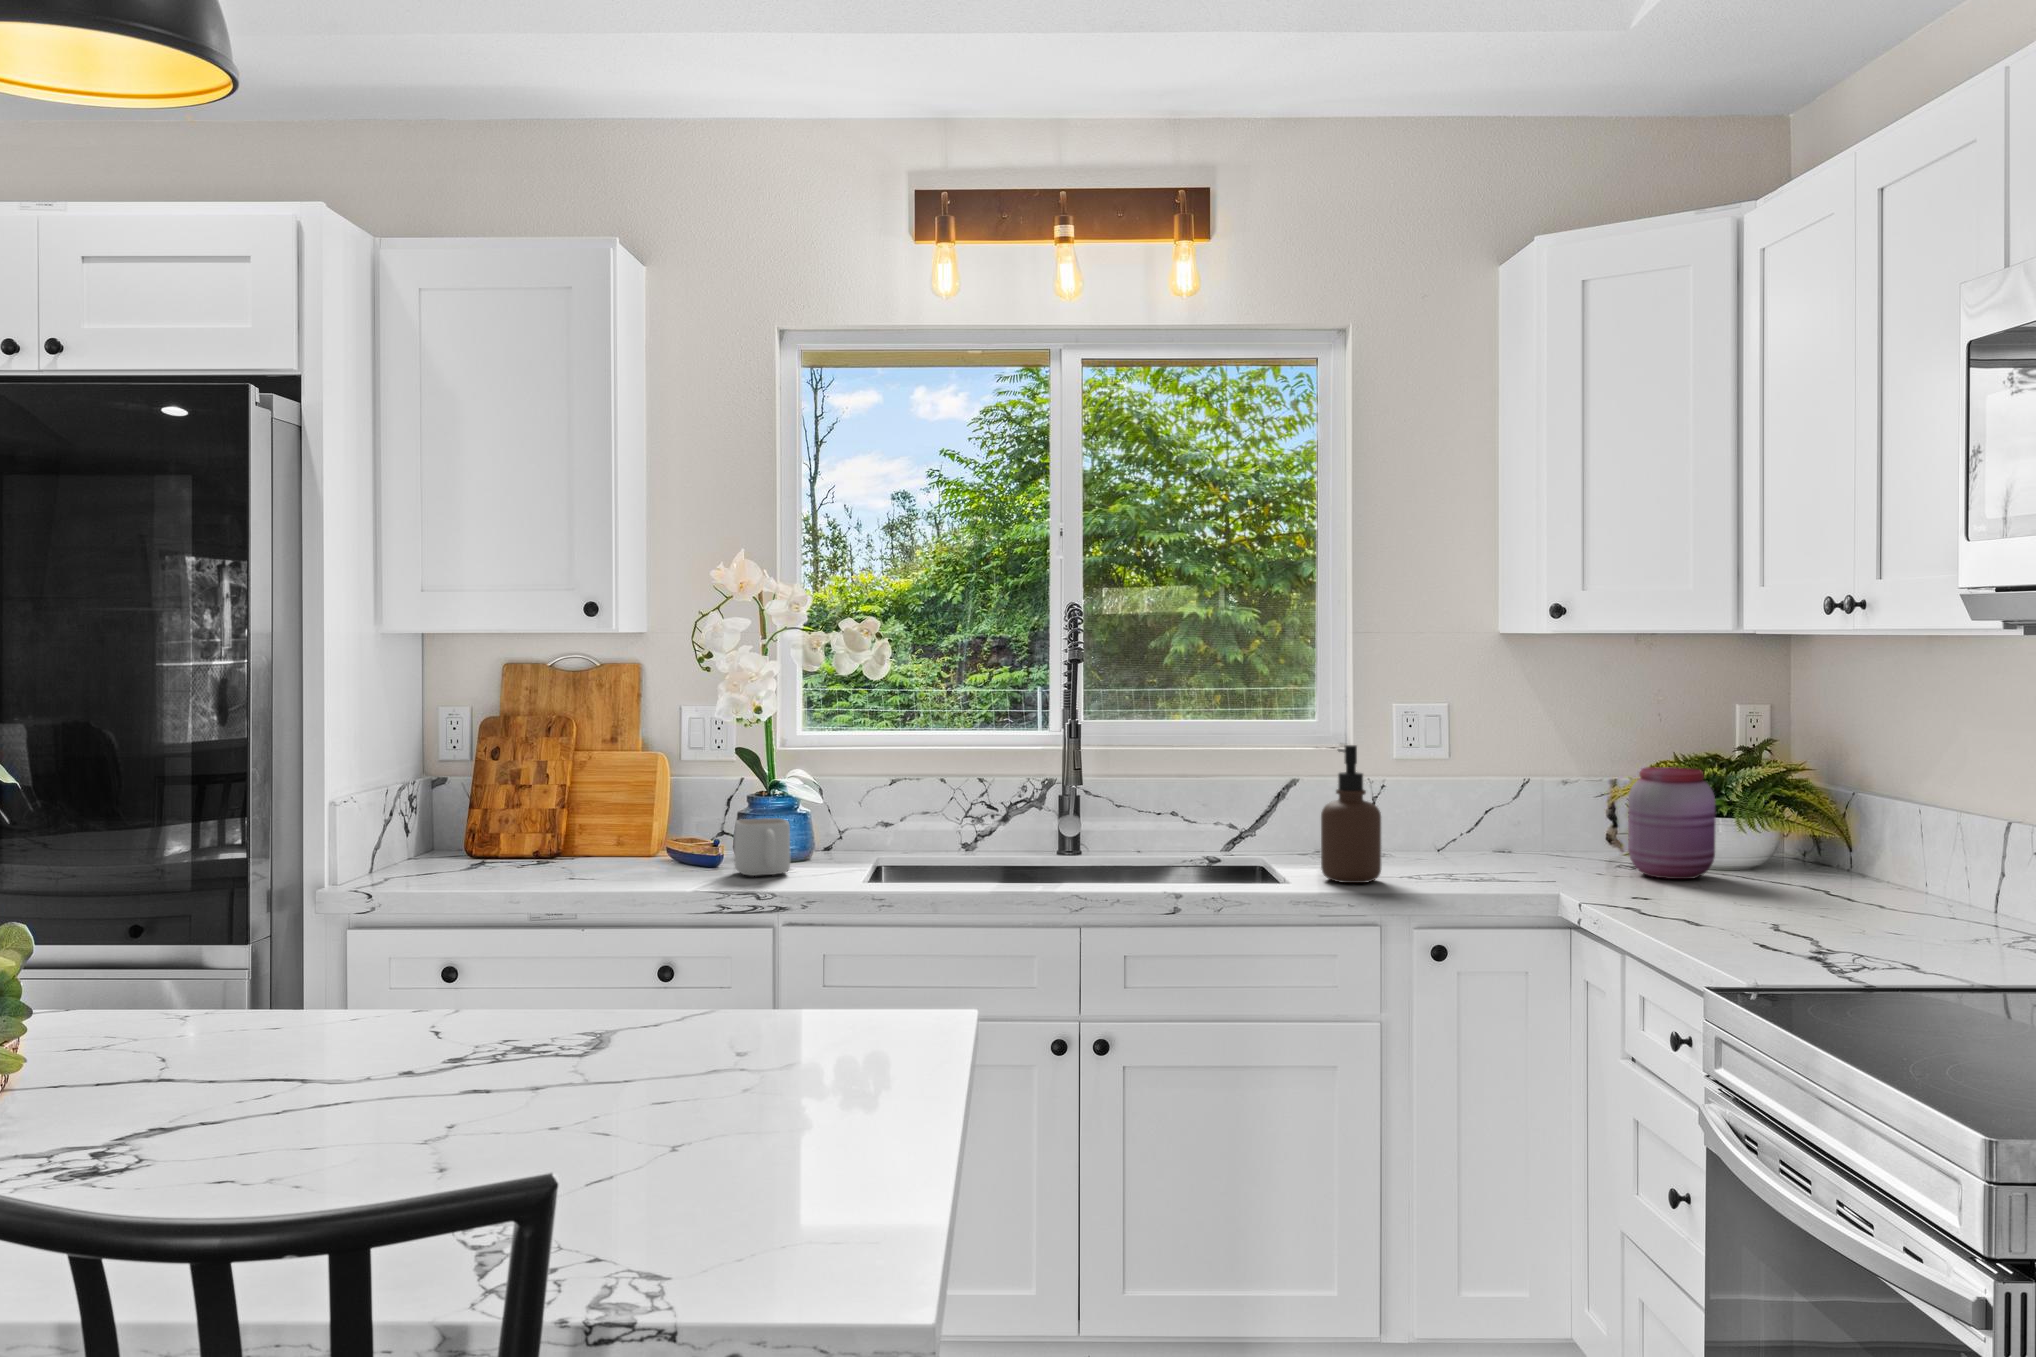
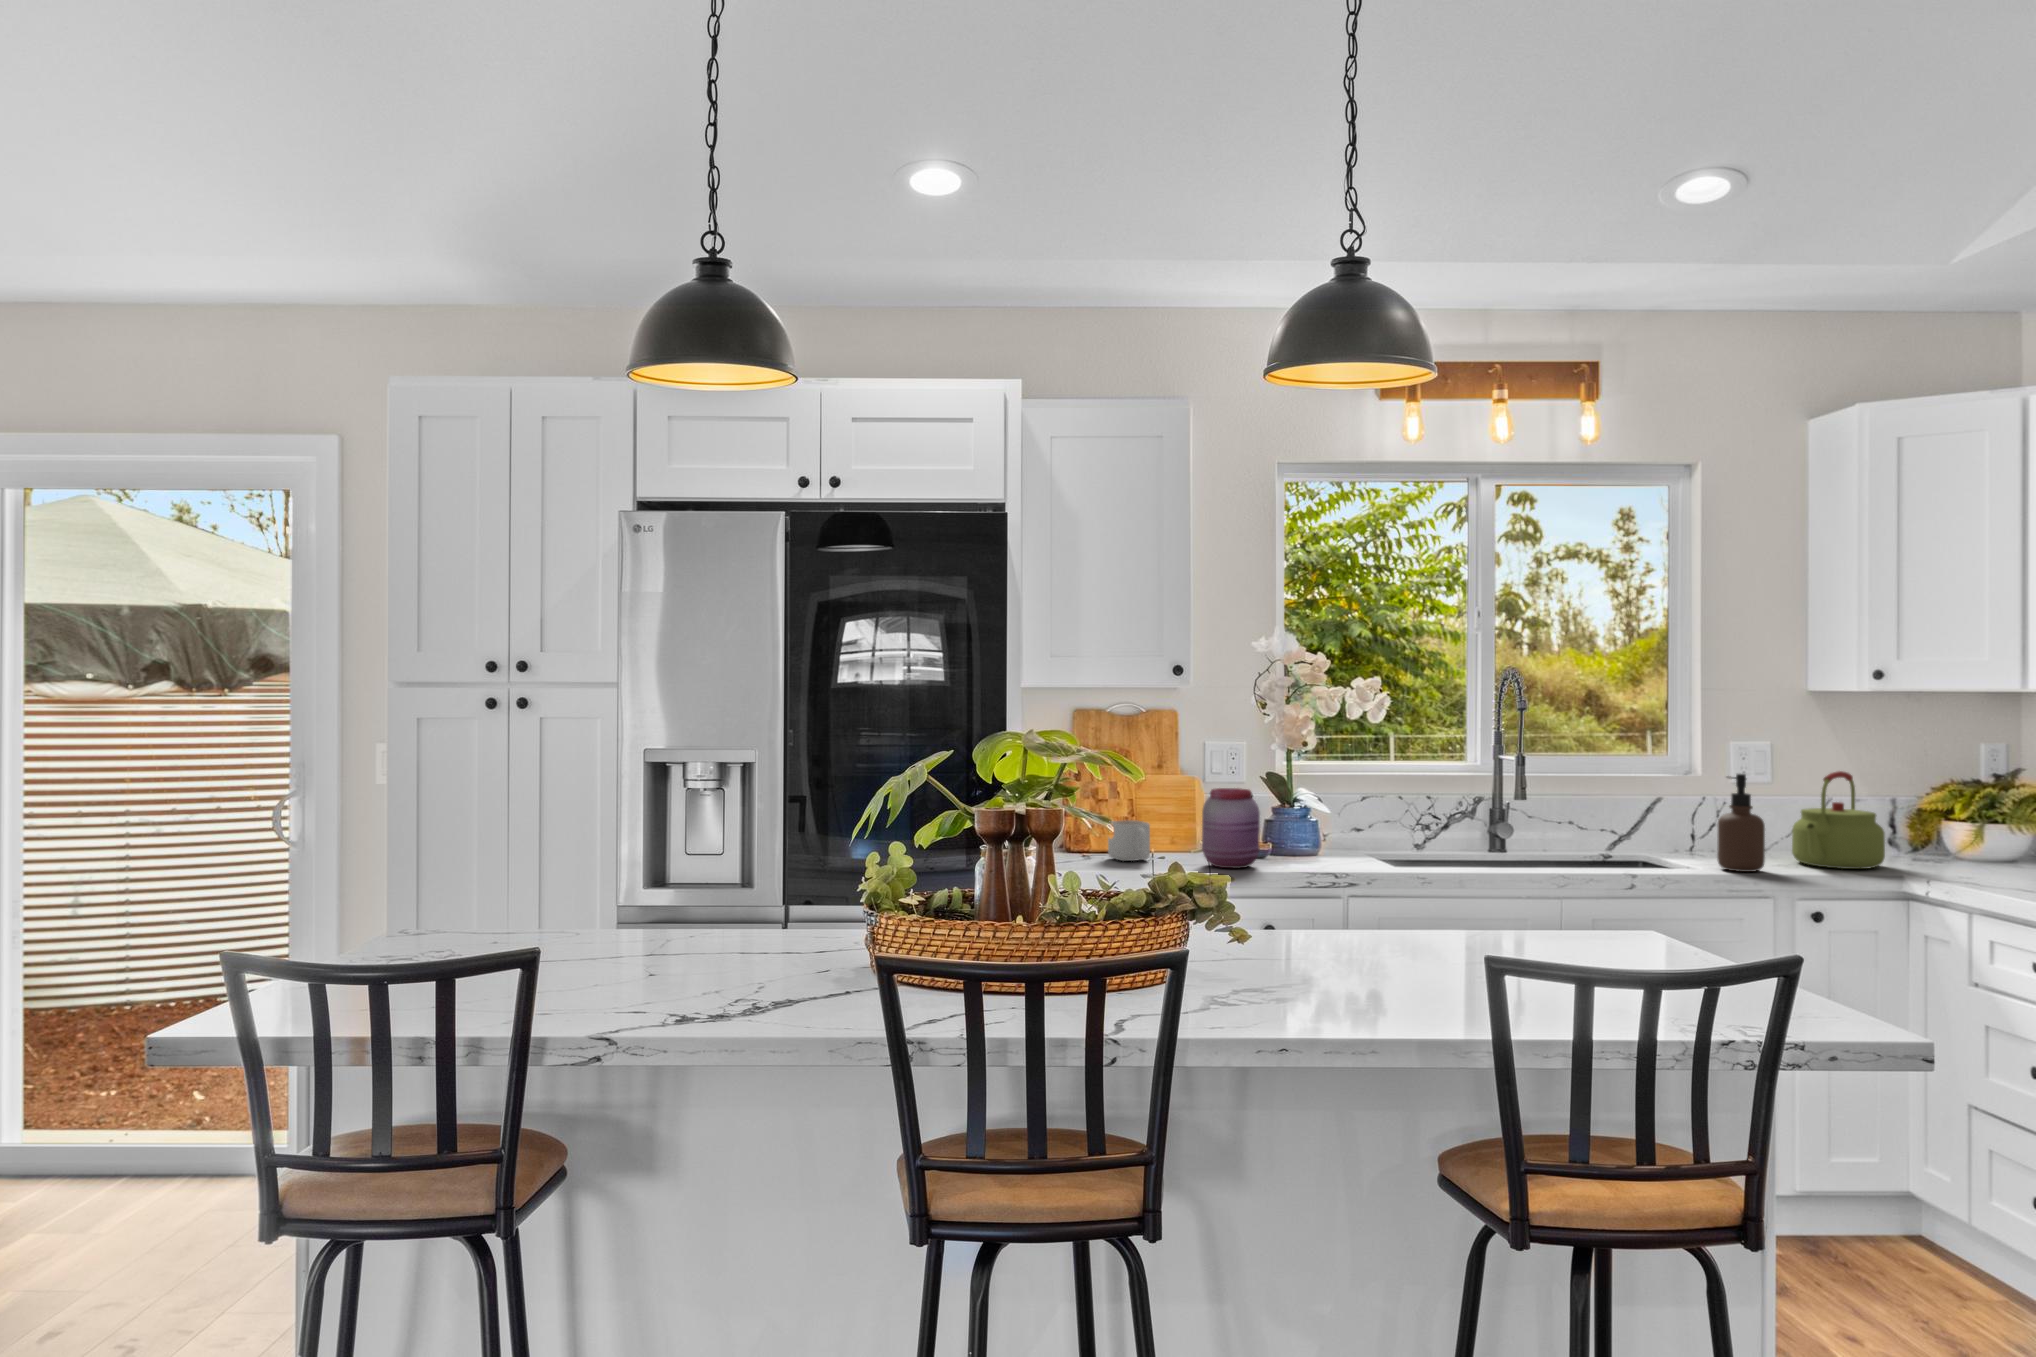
kettle: none [1443,741,1561,878] -> present [1792,771,1885,869]
jar: present [1628,767,1715,879] -> present [1202,788,1260,868]
mug: present [734,818,790,876] -> present [1108,820,1150,861]

